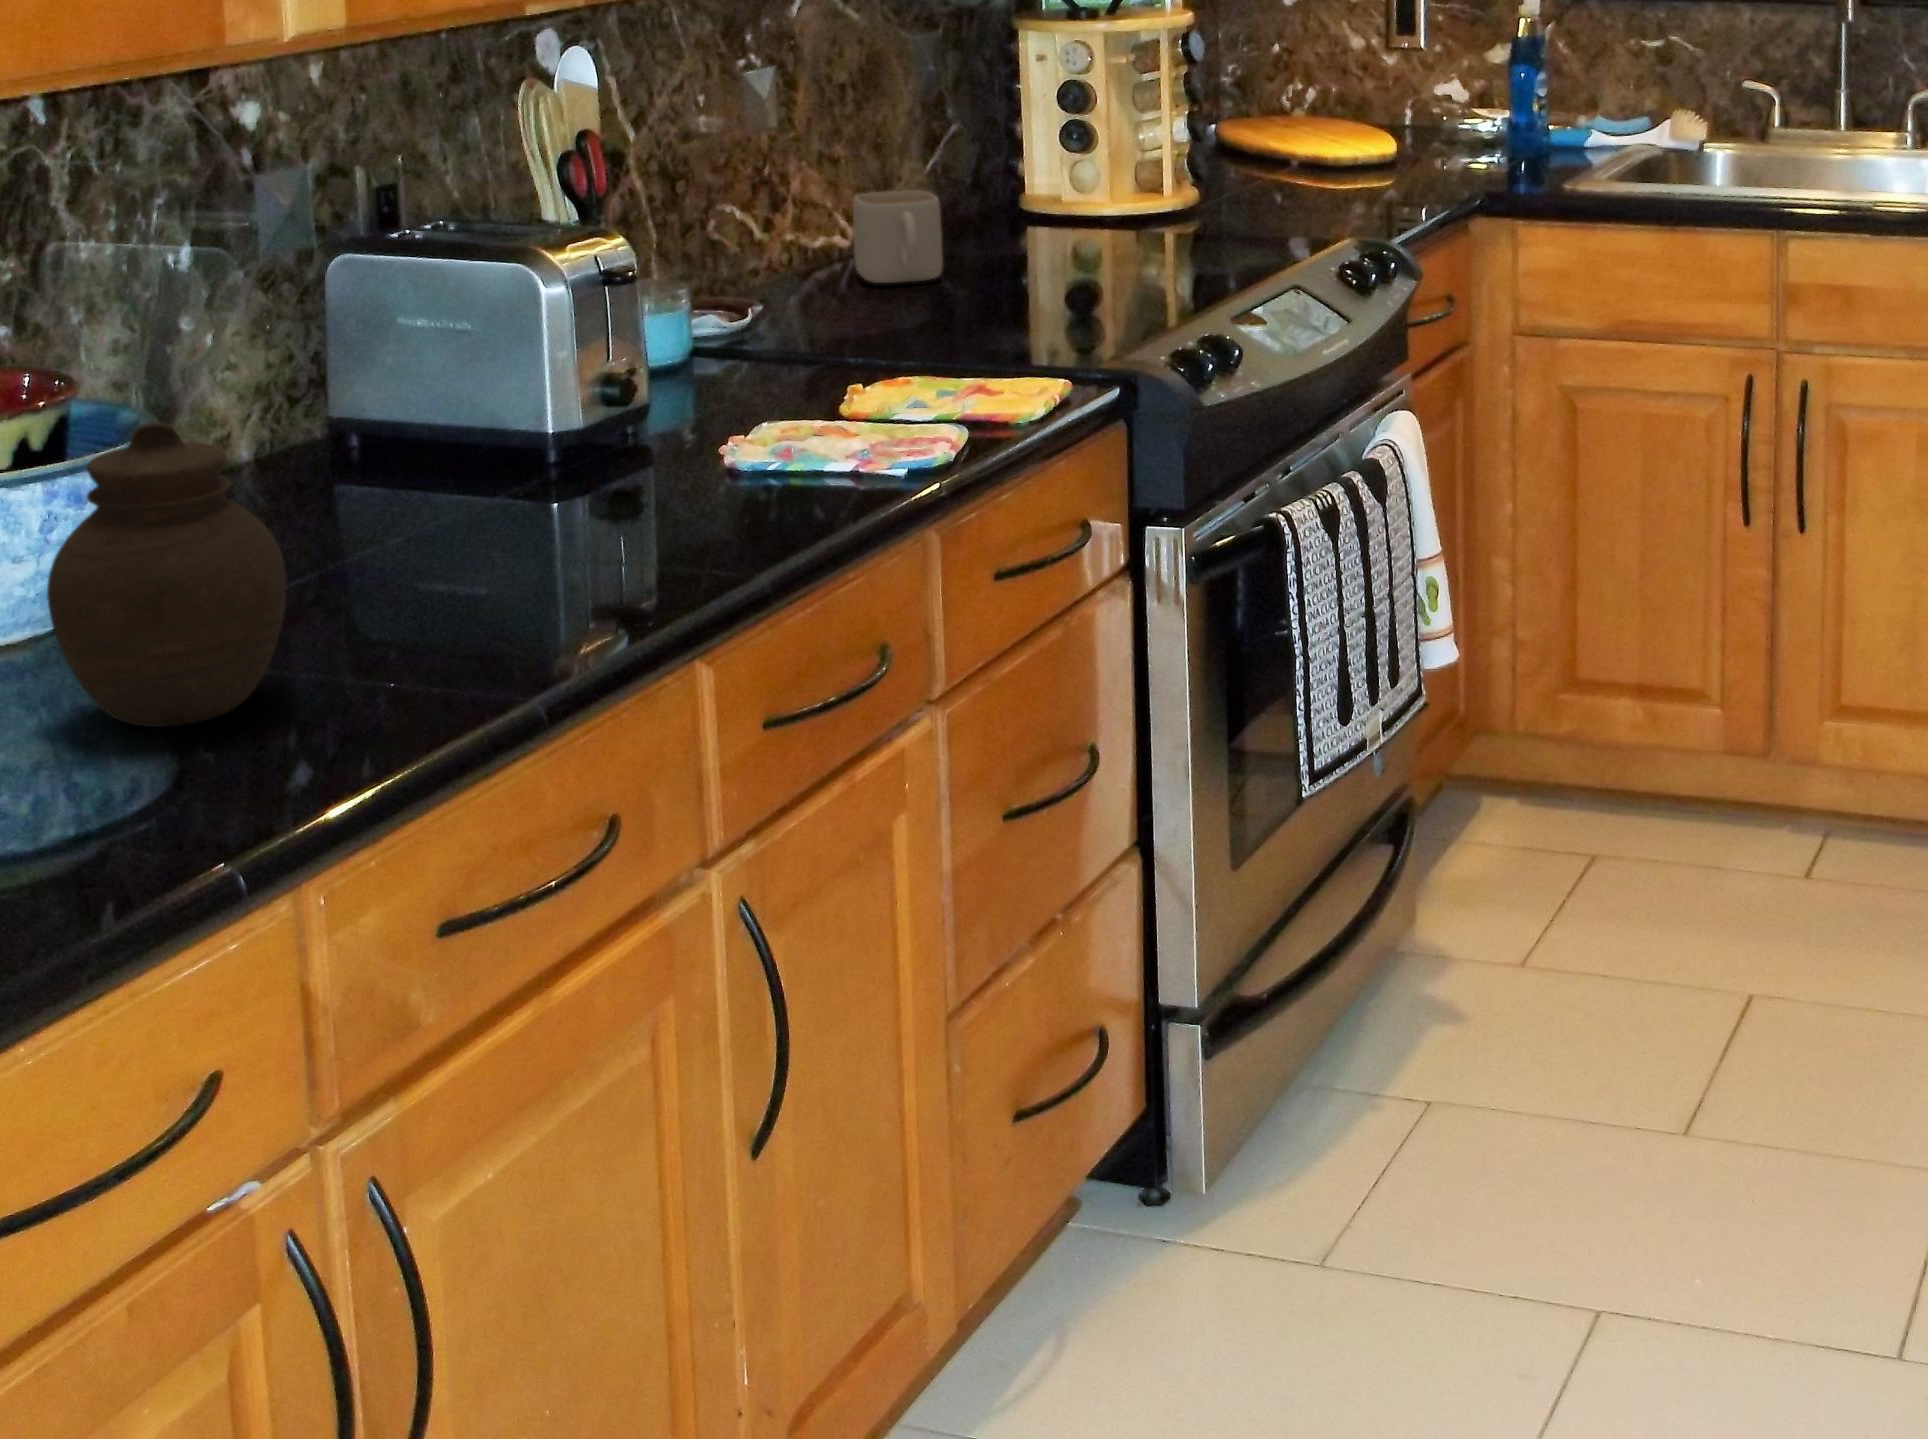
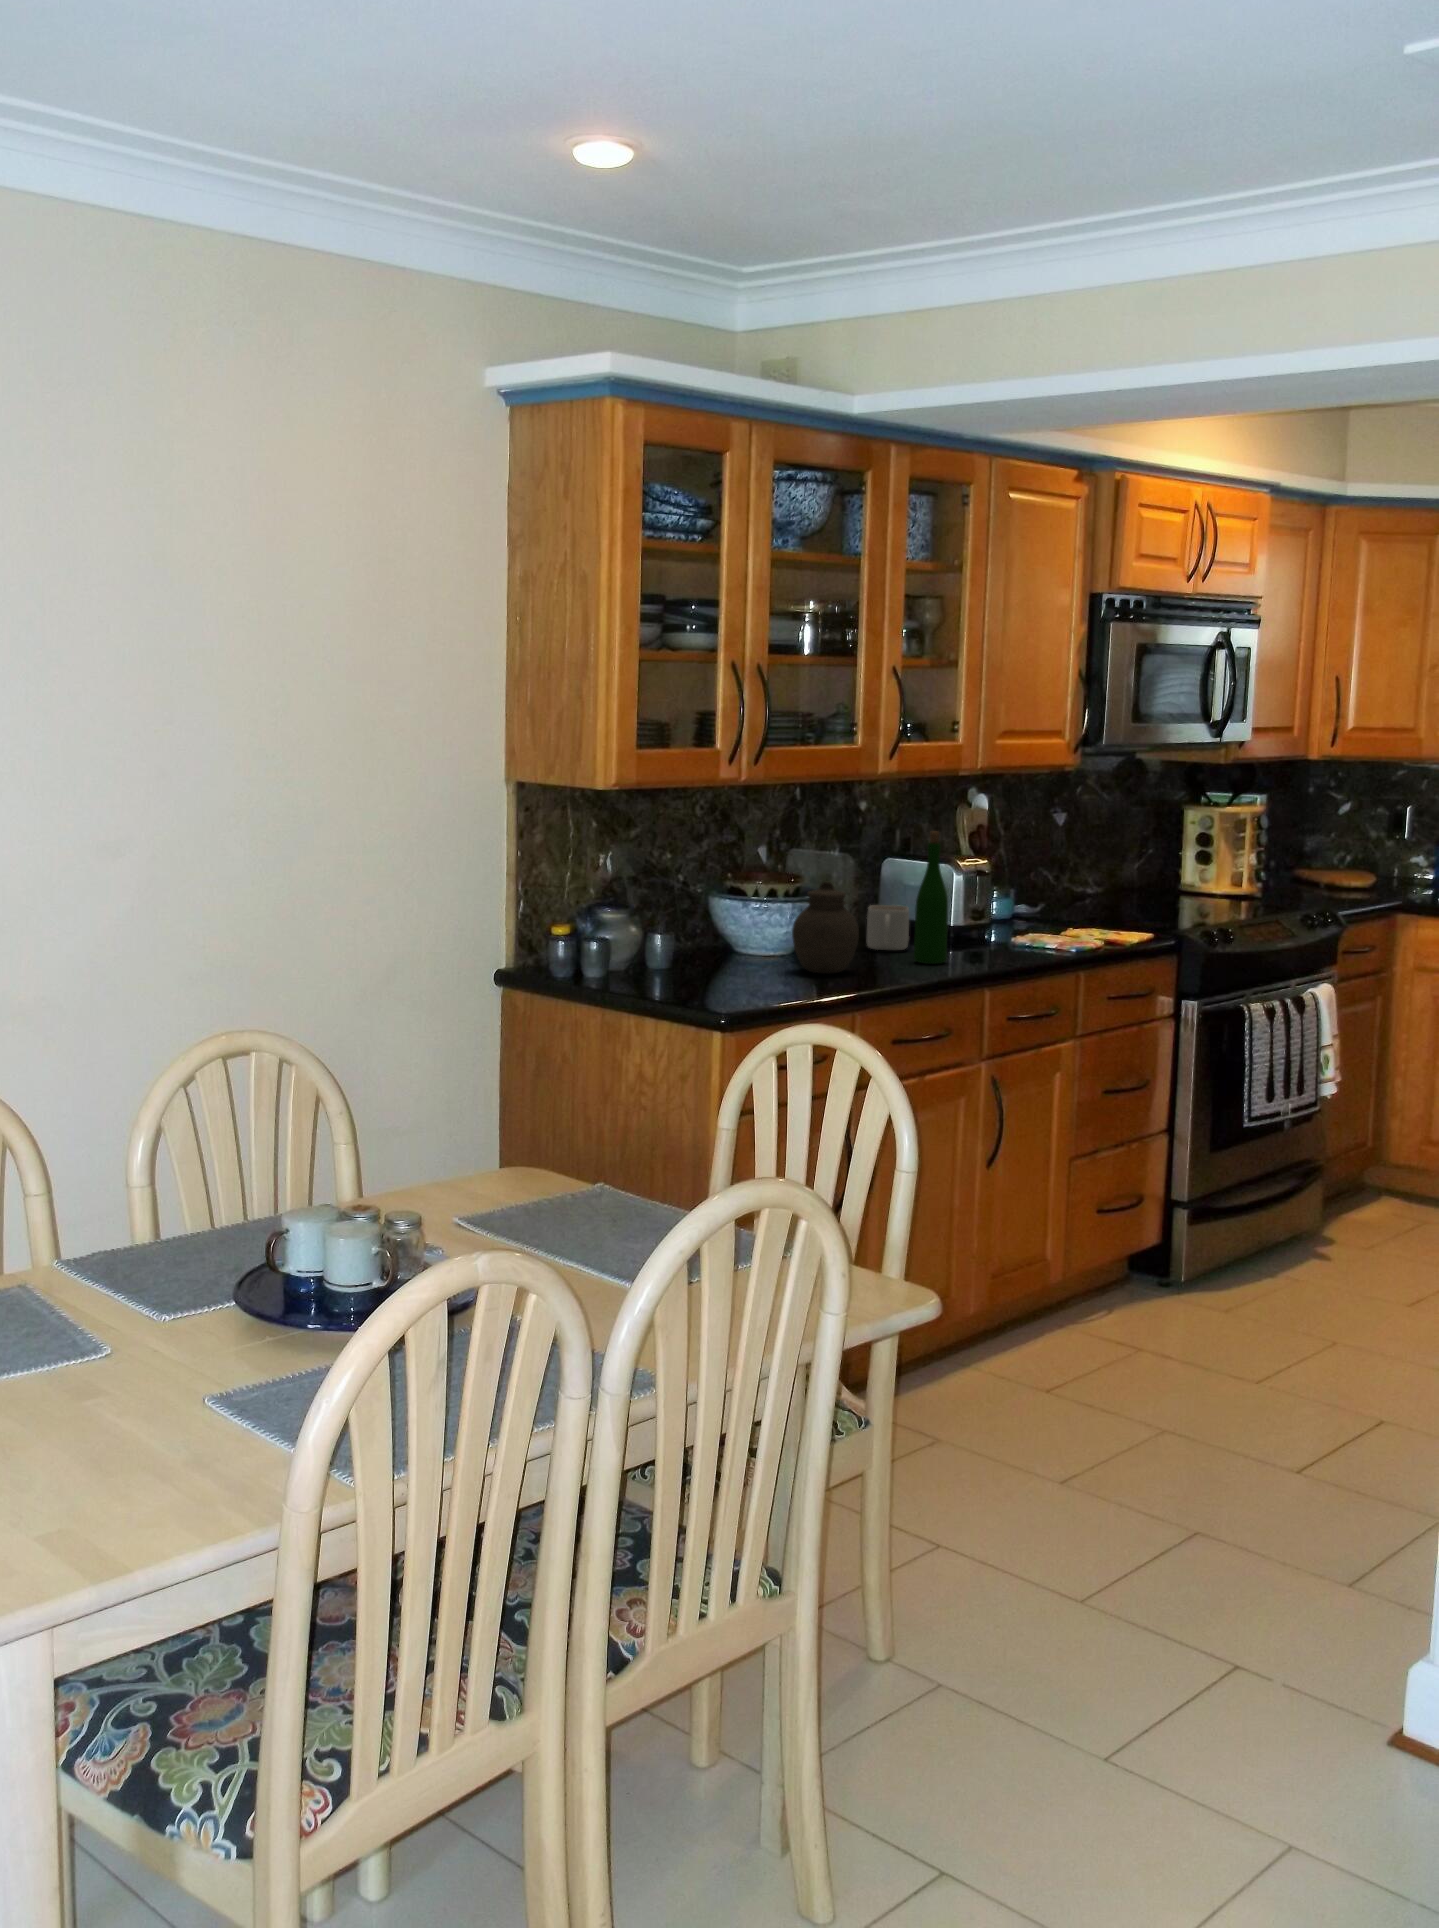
mug: present [853,190,942,283] -> present [867,905,909,950]
wine bottle: none [458,206,569,609] -> present [914,831,948,964]

